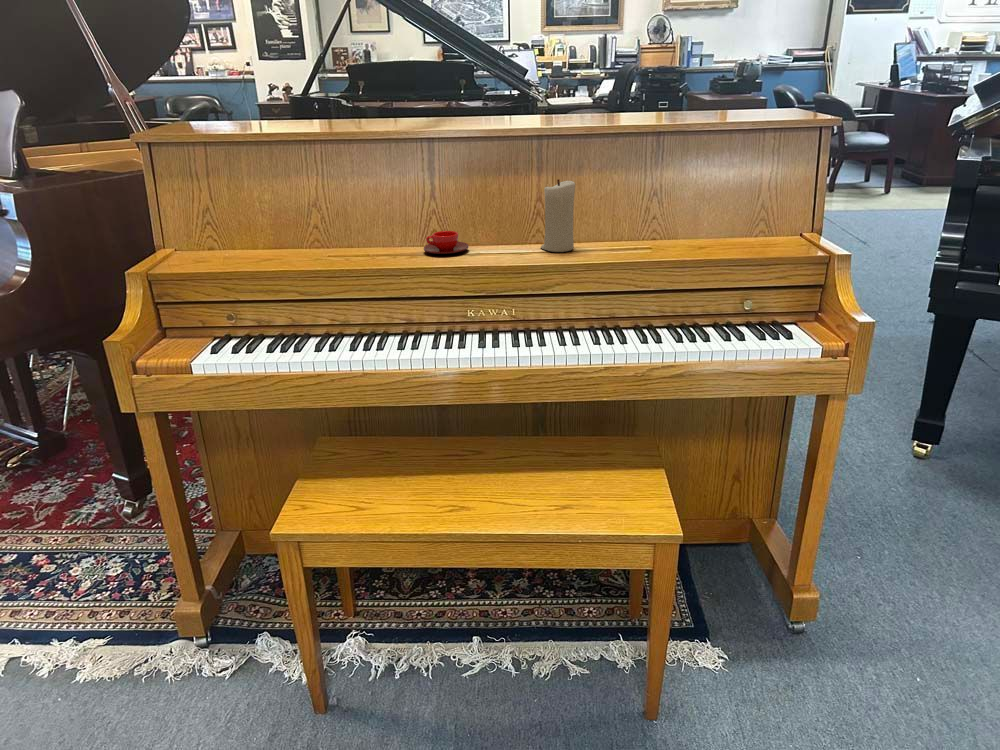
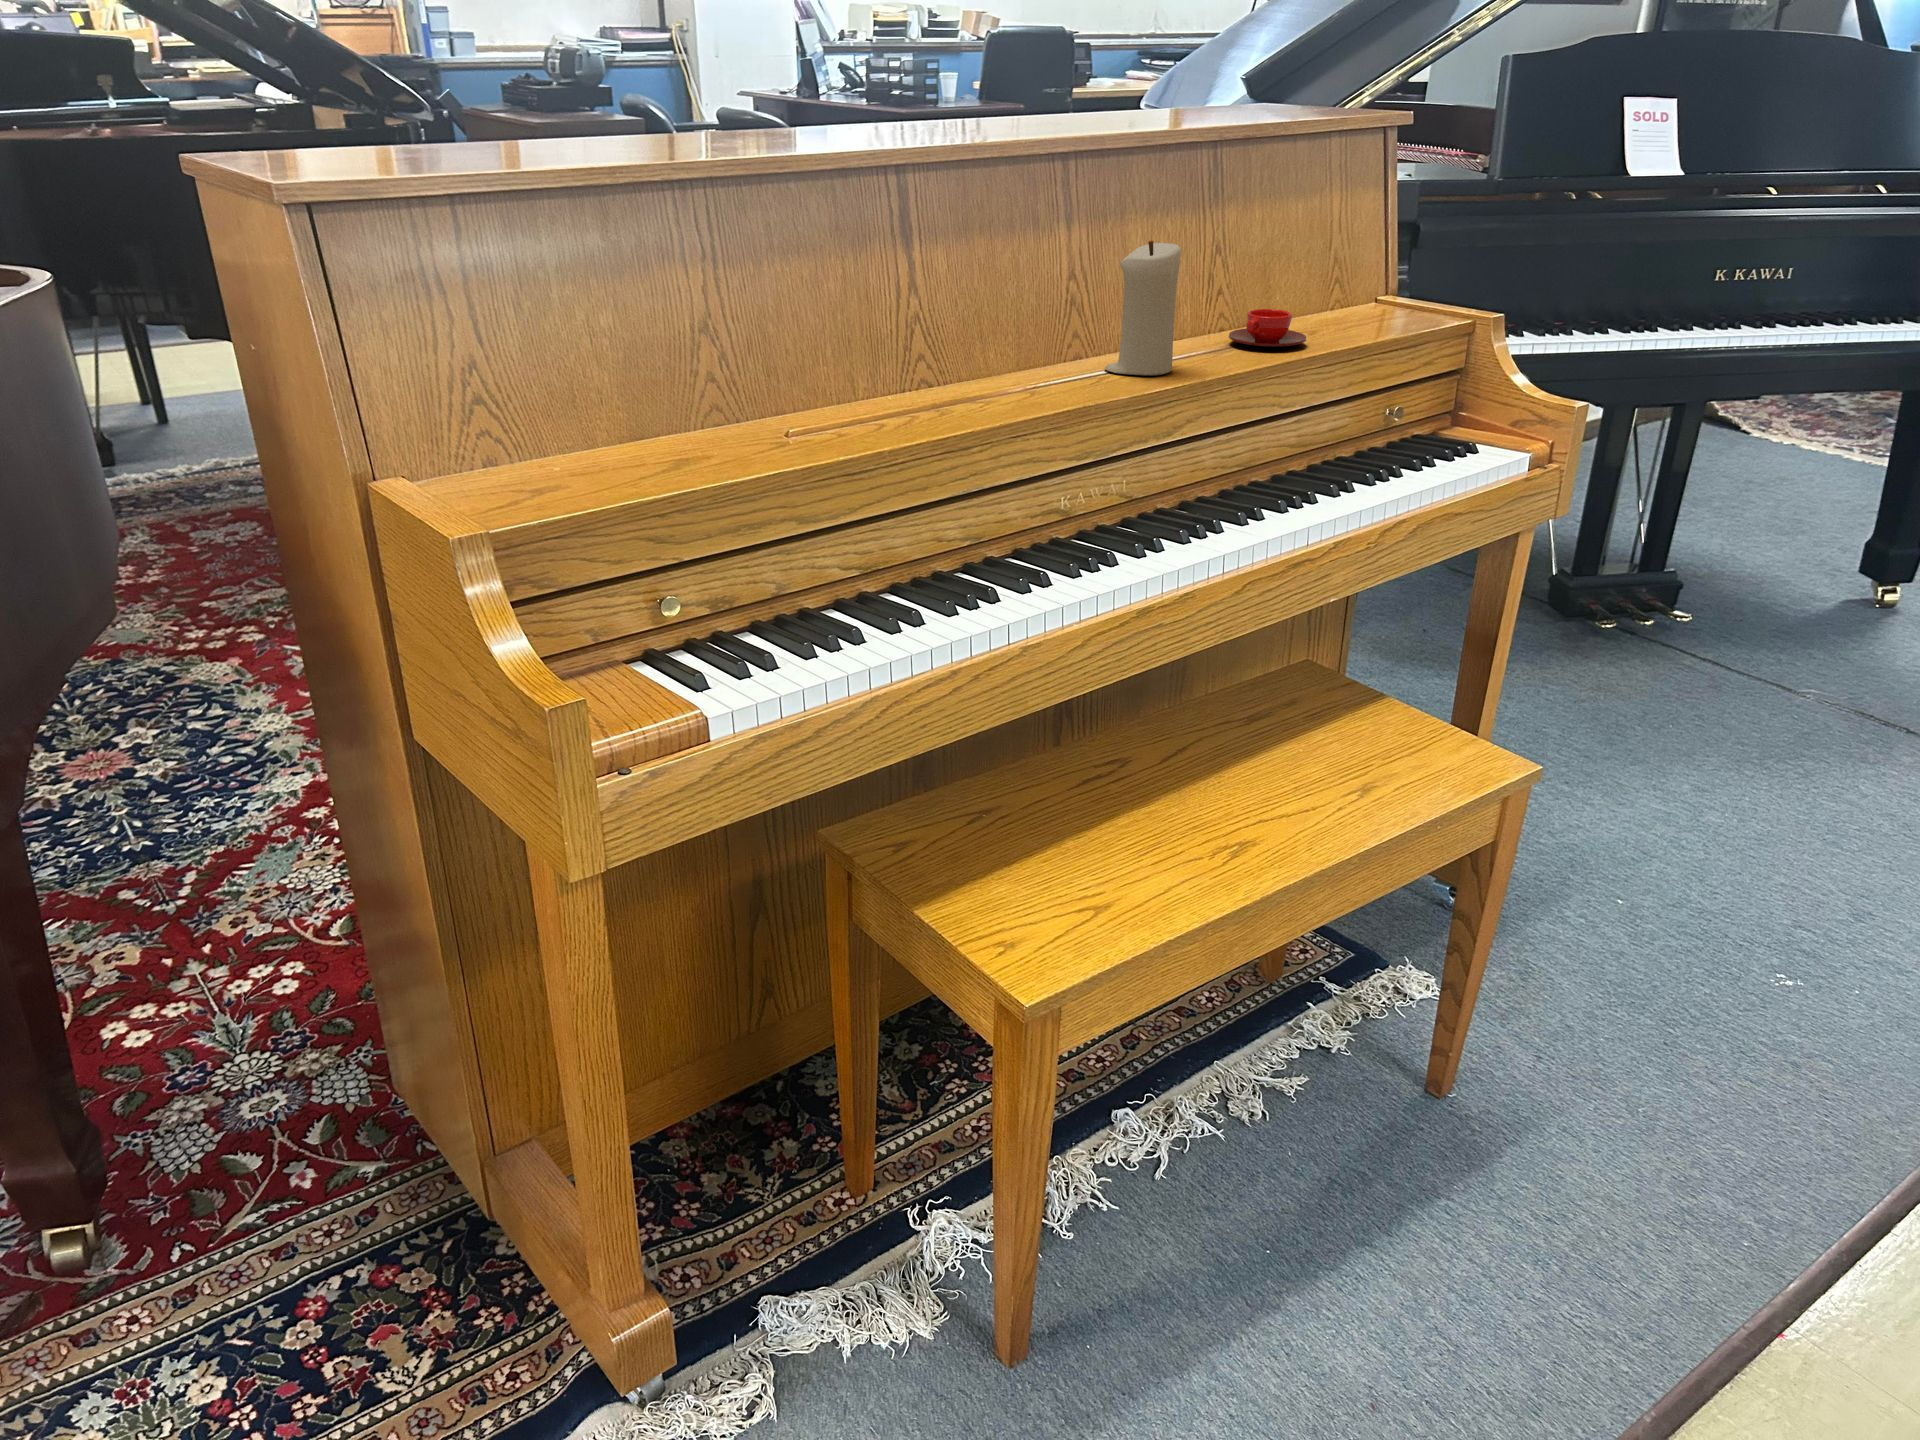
teacup: present [424,231,469,254] -> present [1229,309,1306,346]

